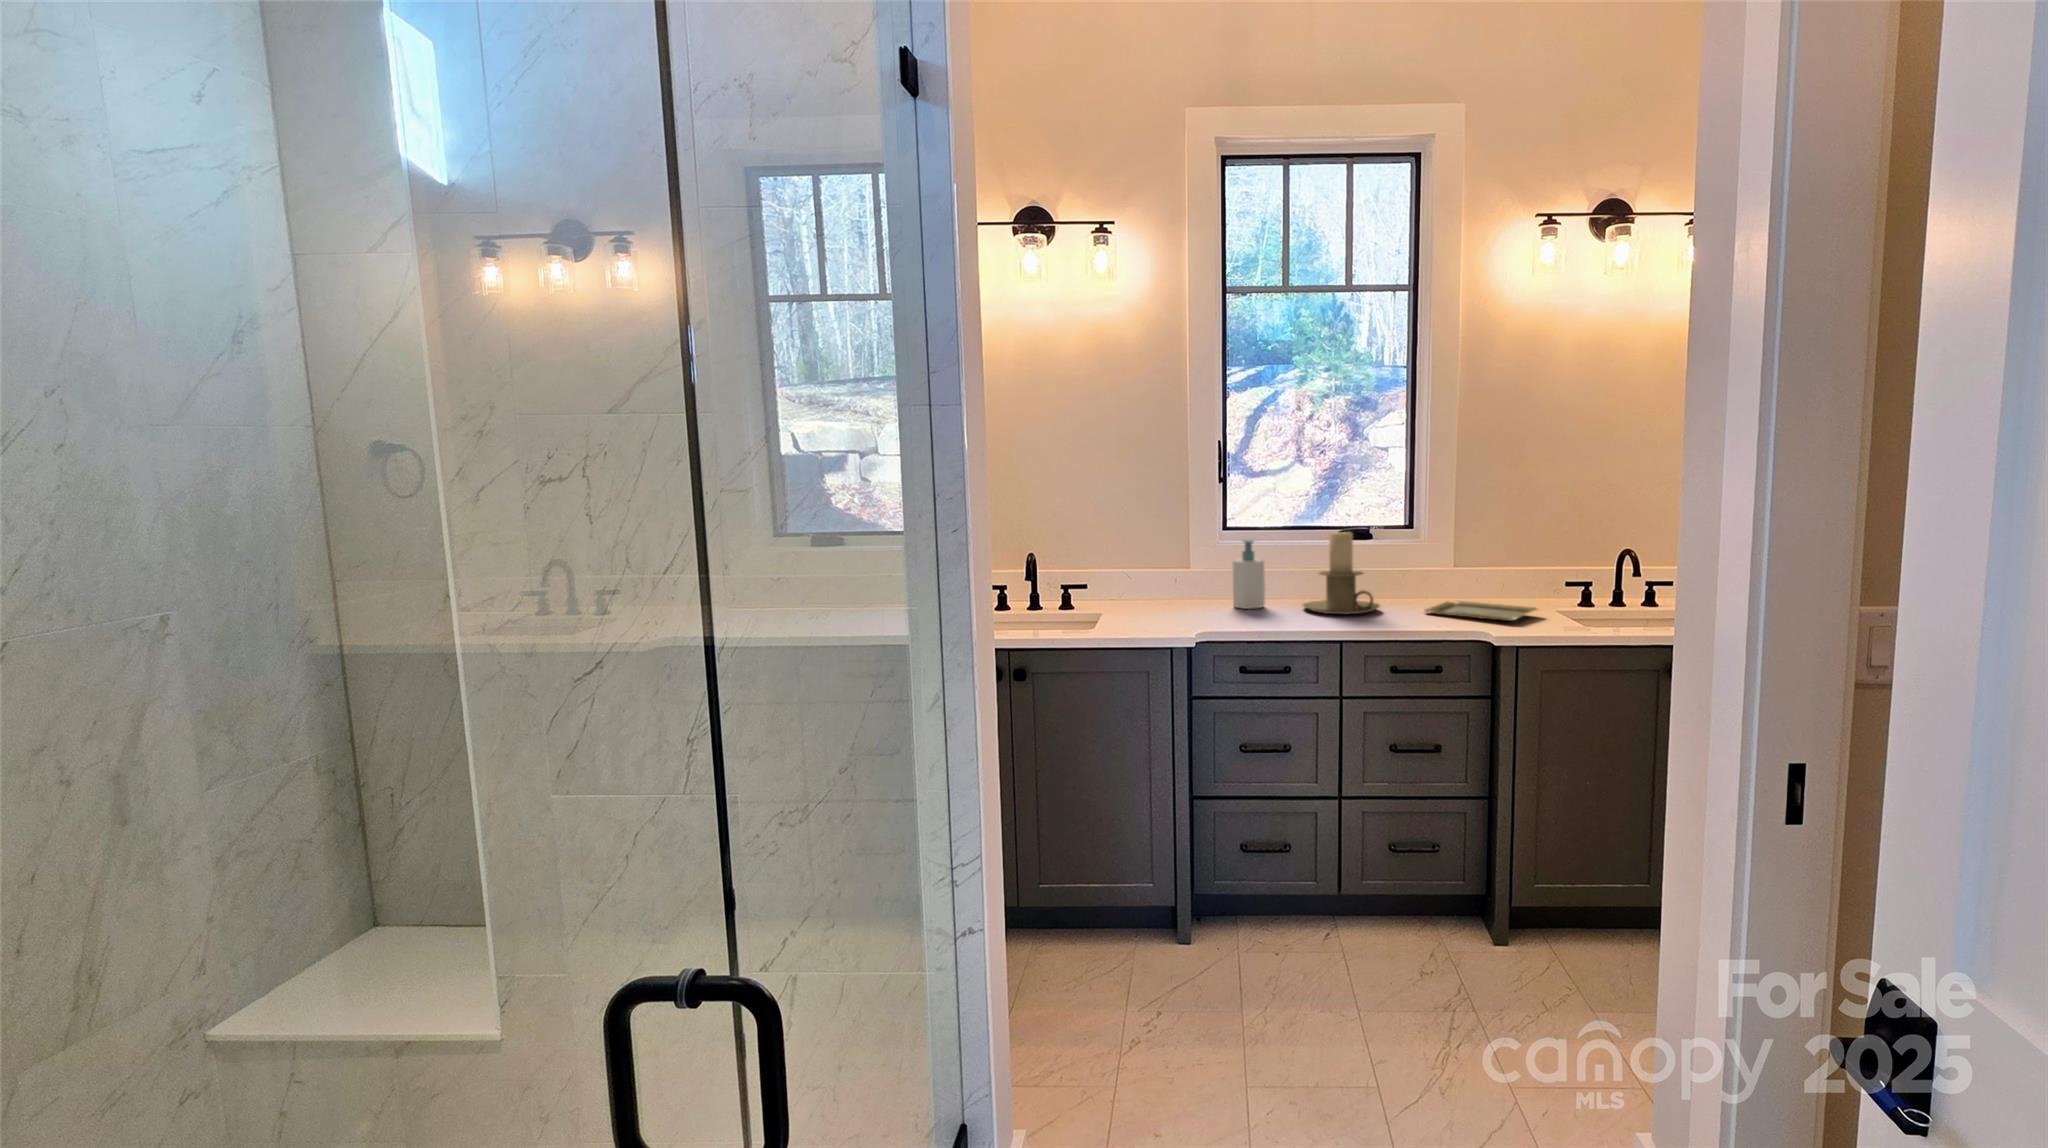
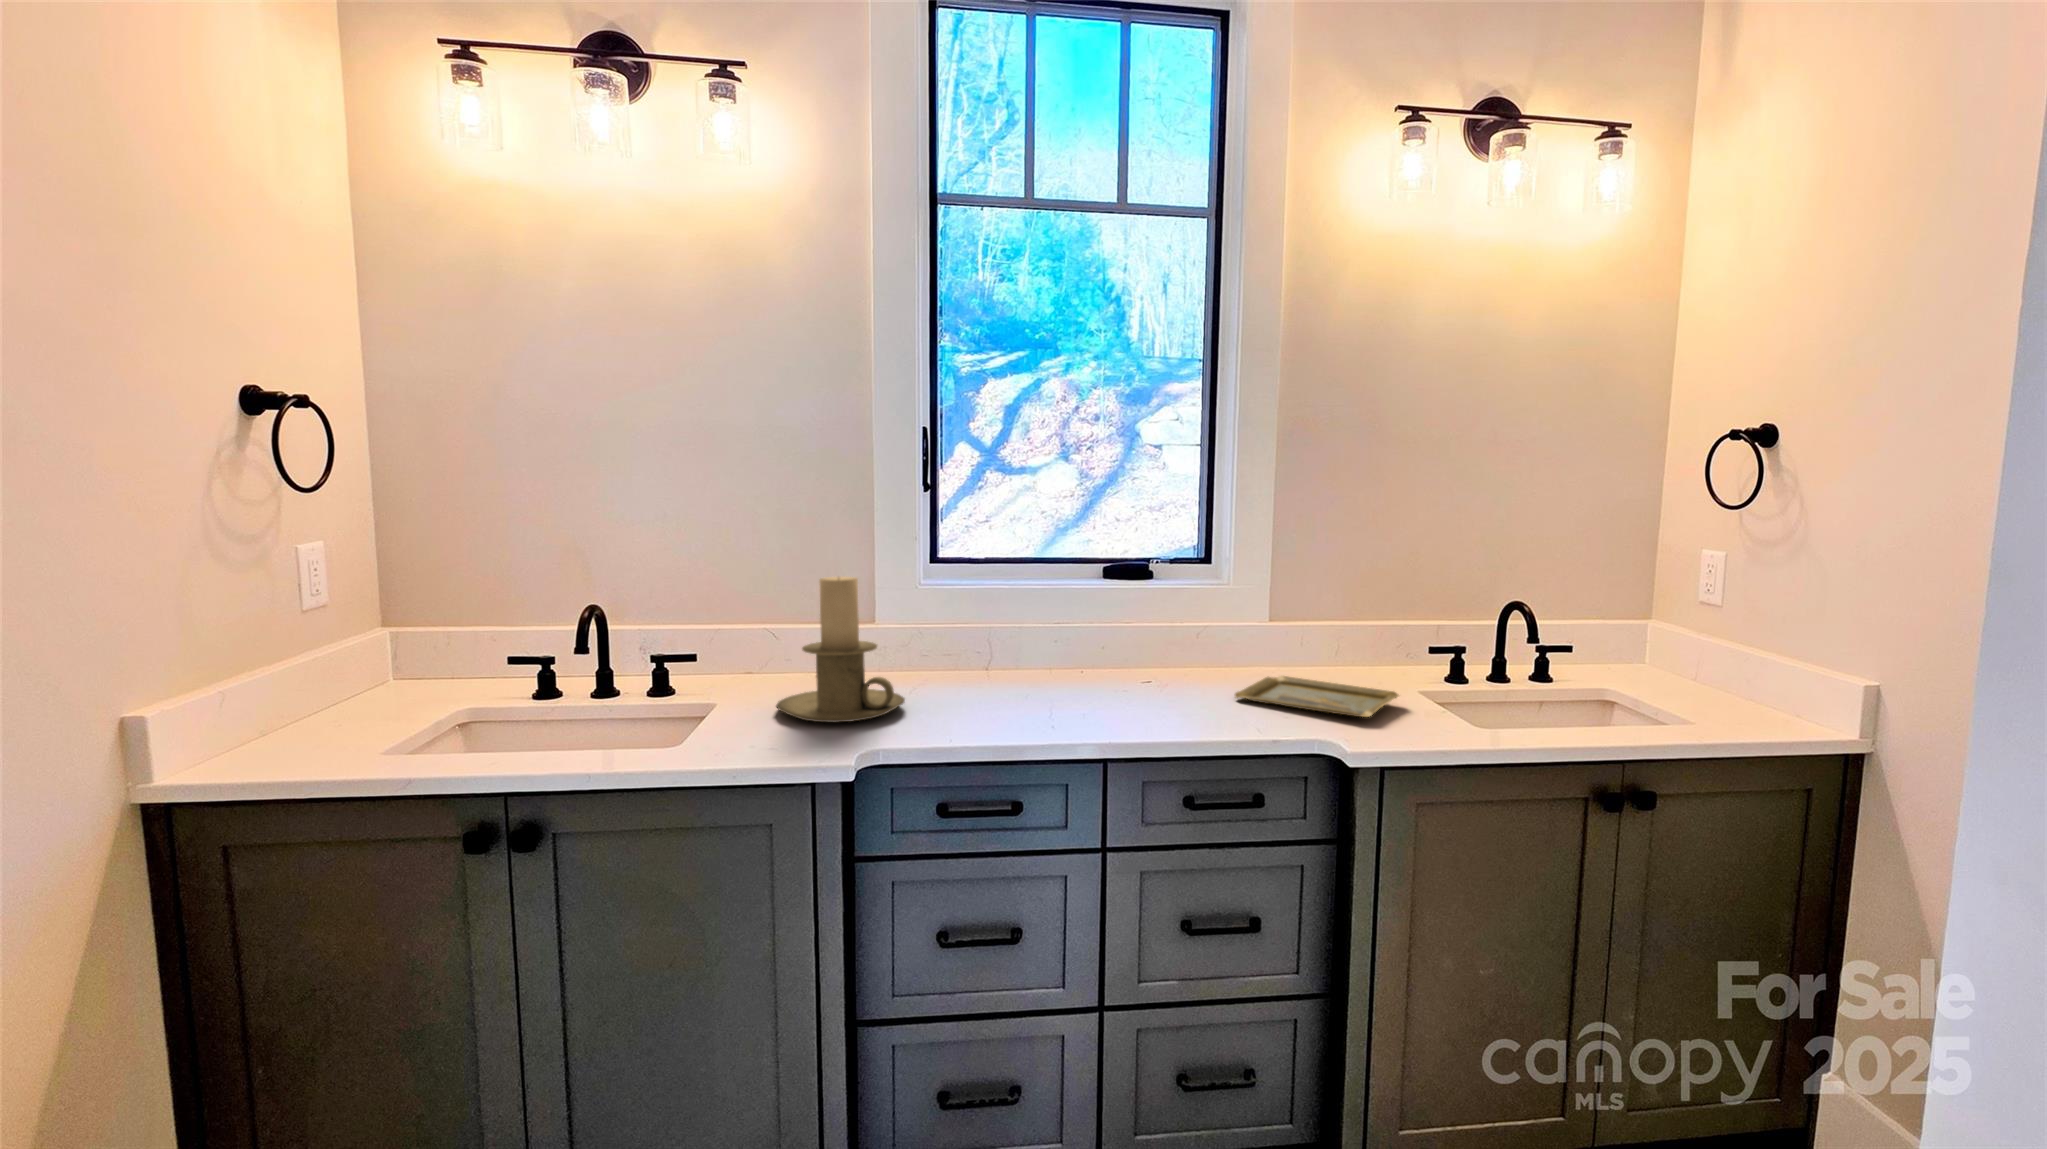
candle holder: present [1303,532,1380,614] -> present [776,577,905,722]
soap bottle: present [1233,540,1265,609] -> none [946,578,996,691]

